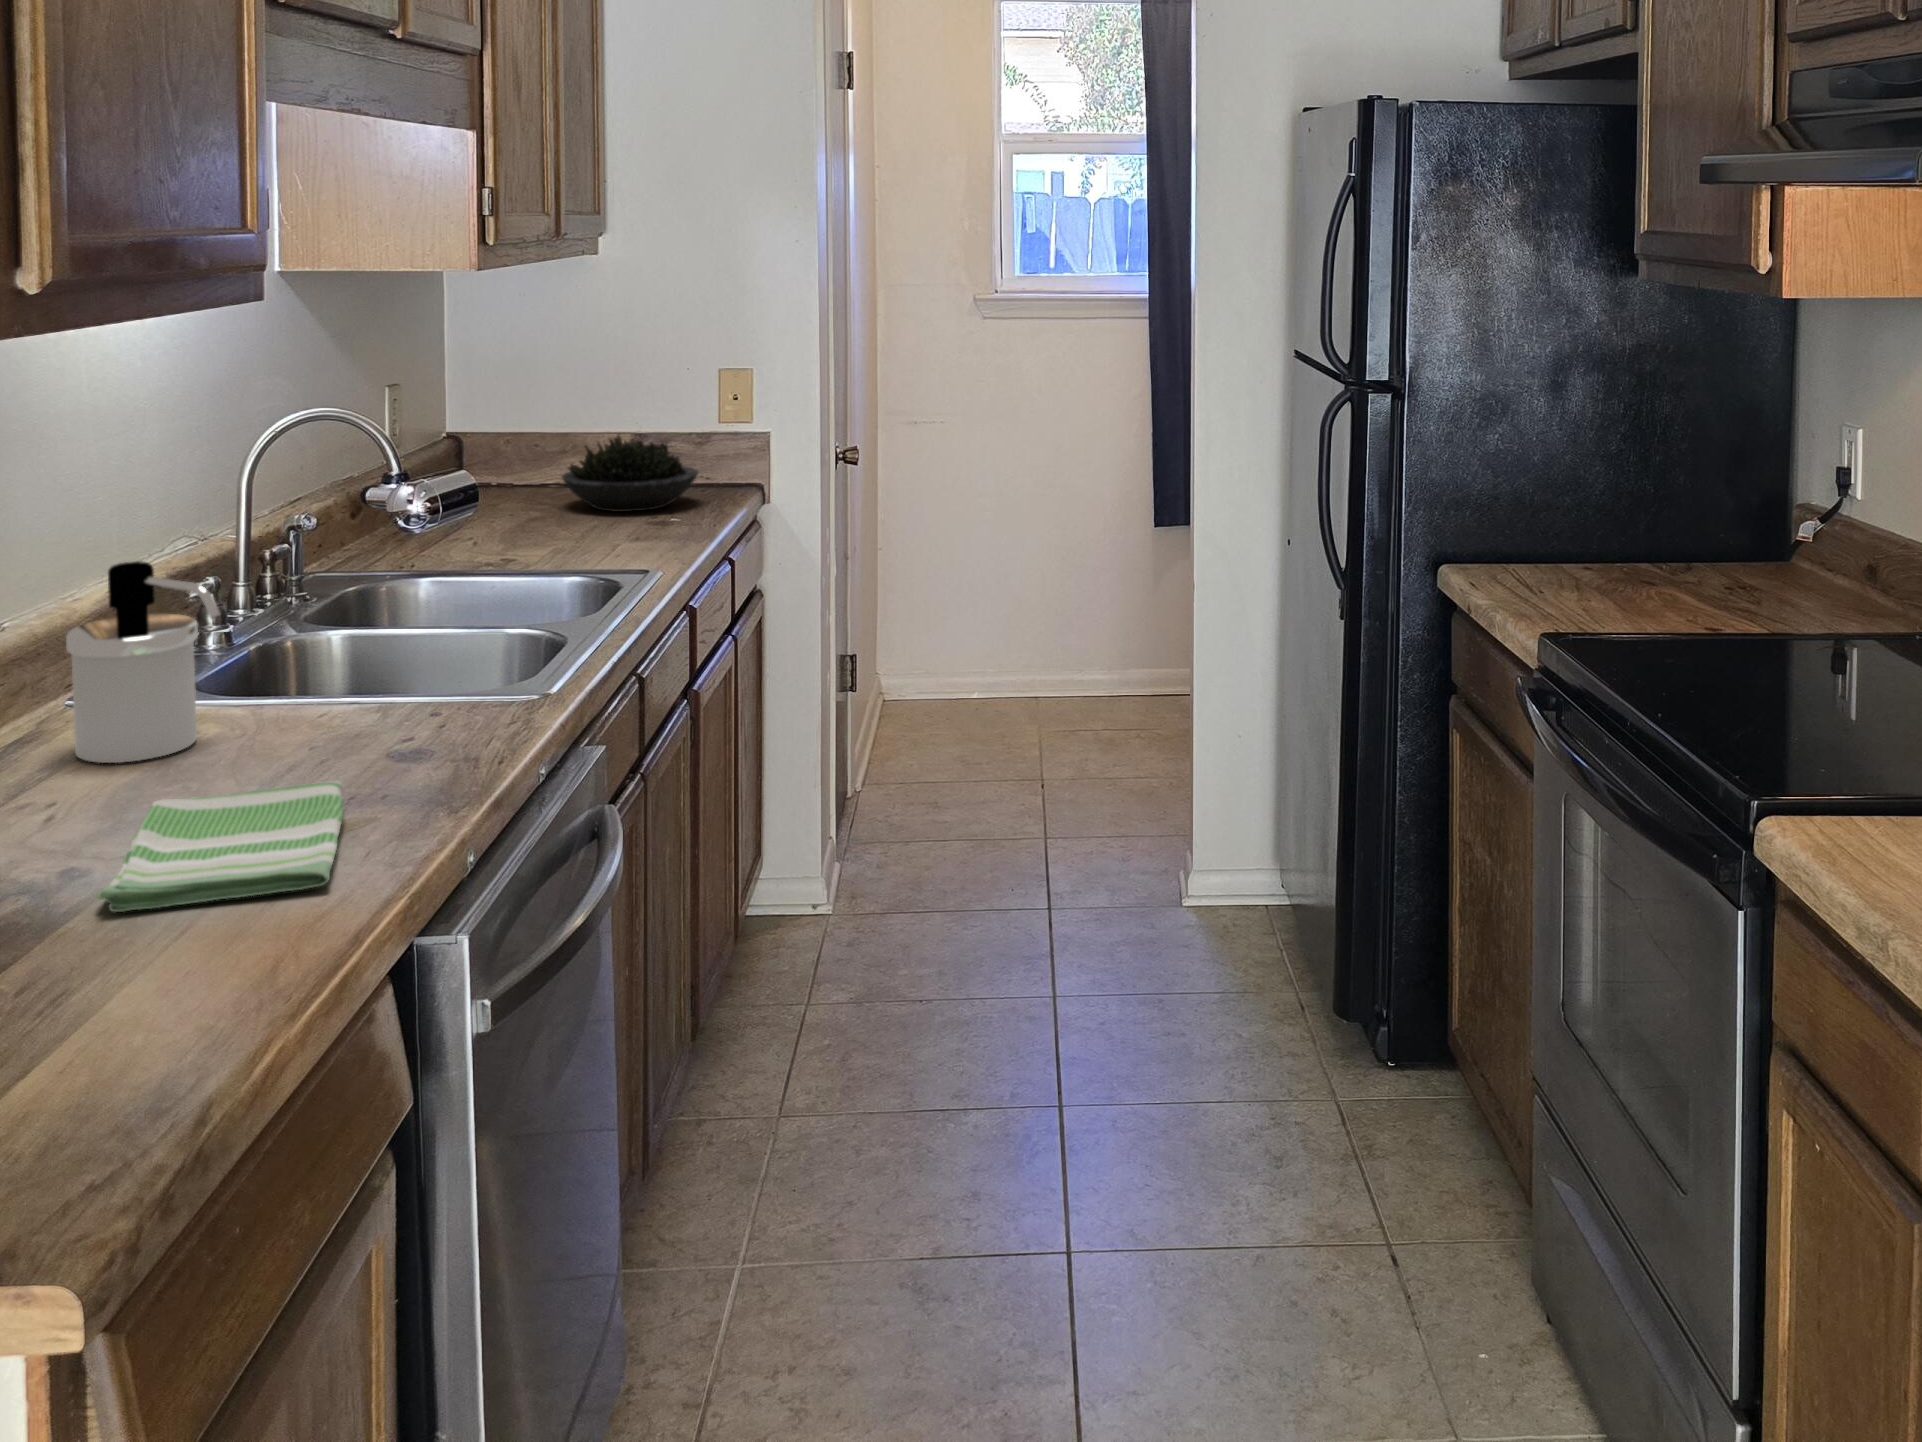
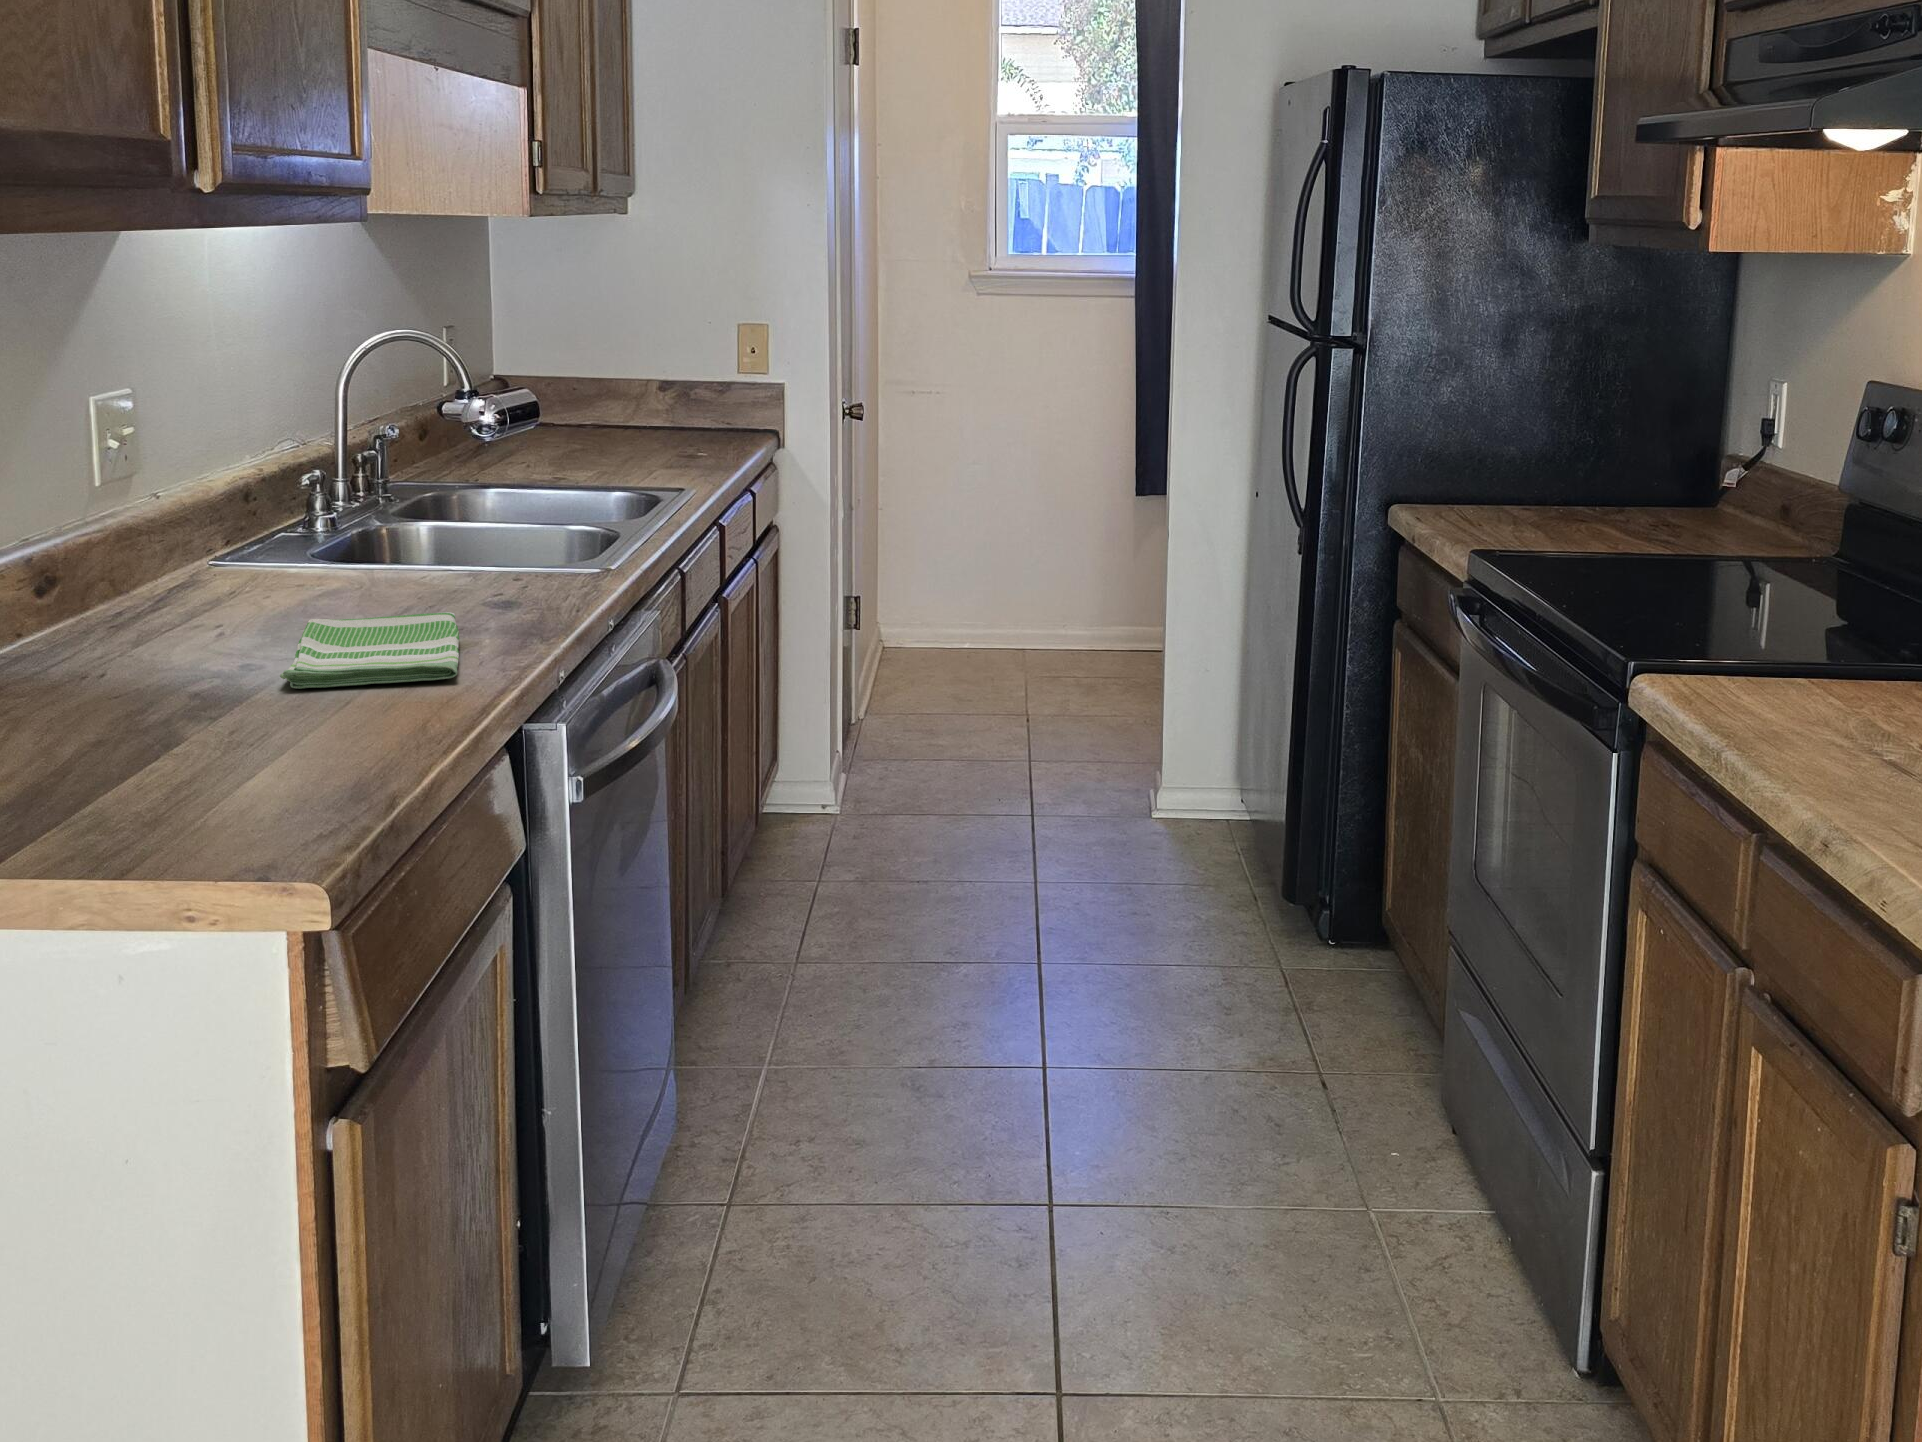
succulent plant: present [562,437,698,512] -> none [600,381,722,448]
soap dispenser: present [66,561,220,763] -> none [222,439,347,601]

